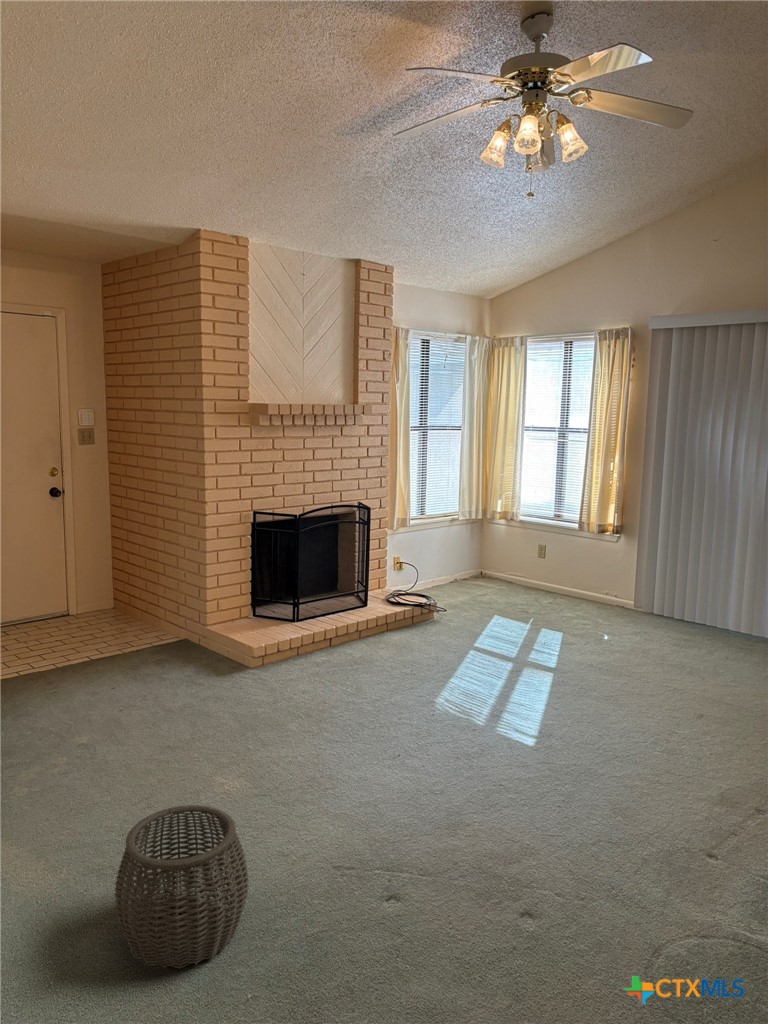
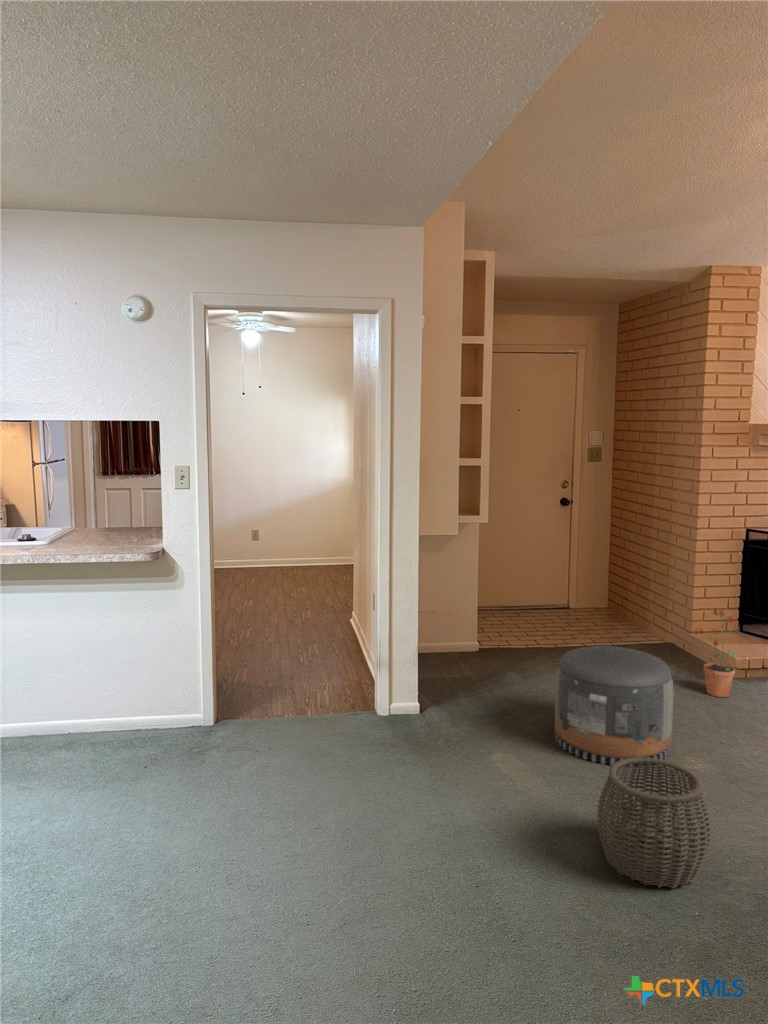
potted plant: none [209,600,256,693] -> present [695,608,735,697]
pouf: none [54,666,196,816] -> present [555,646,674,766]

